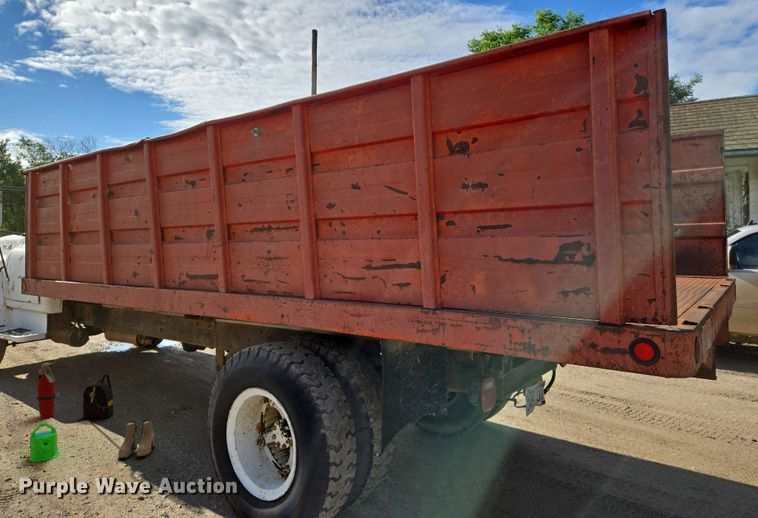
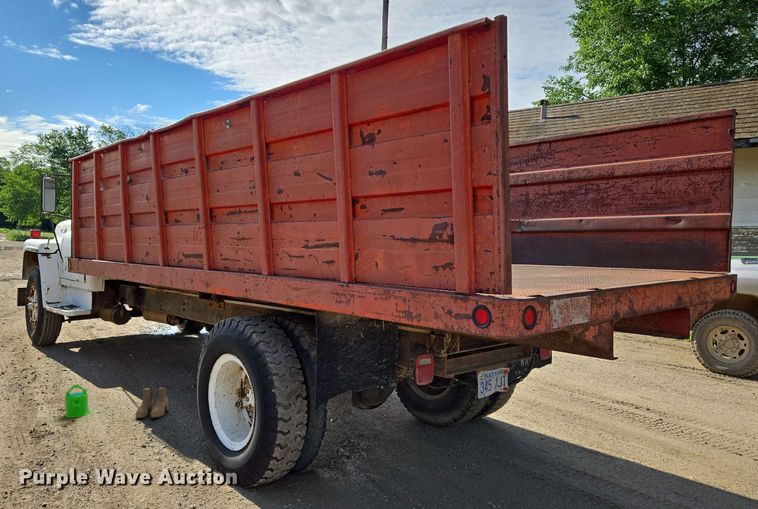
fire extinguisher: present [37,363,56,419] -> none [79,335,95,384]
backpack: present [83,374,113,418] -> none [116,347,143,386]

